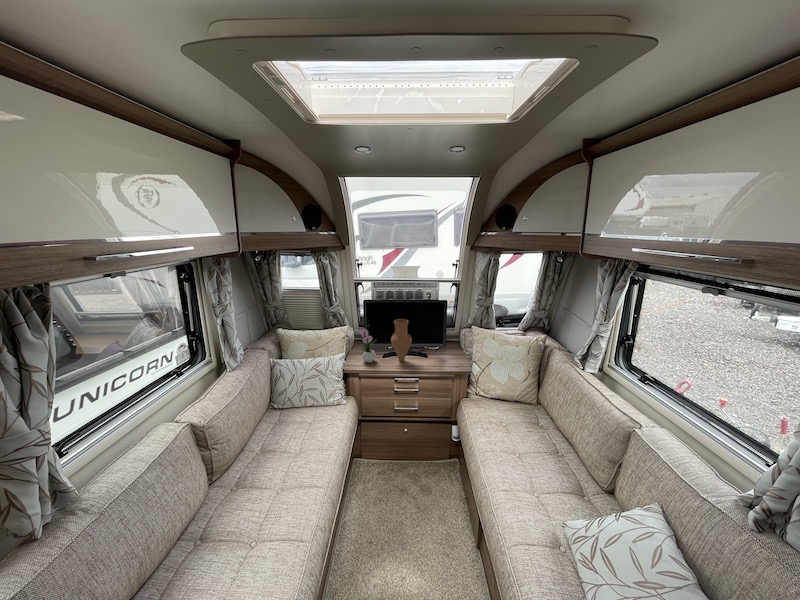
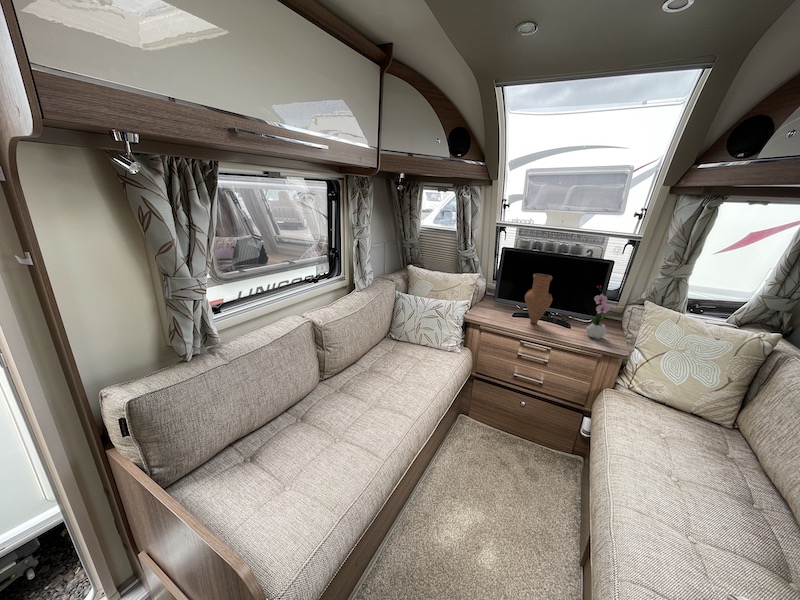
flower arrangement: present [360,322,377,363] -> present [586,286,613,339]

